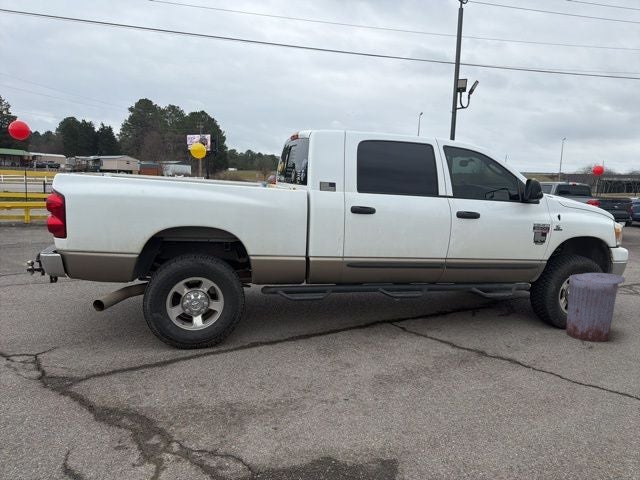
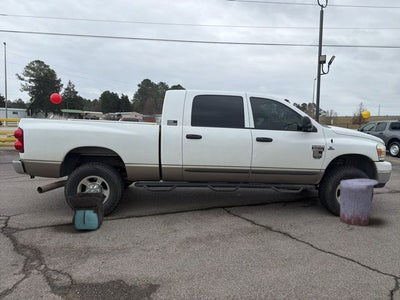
backpack: none [173,306,224,372] -> present [72,192,105,229]

